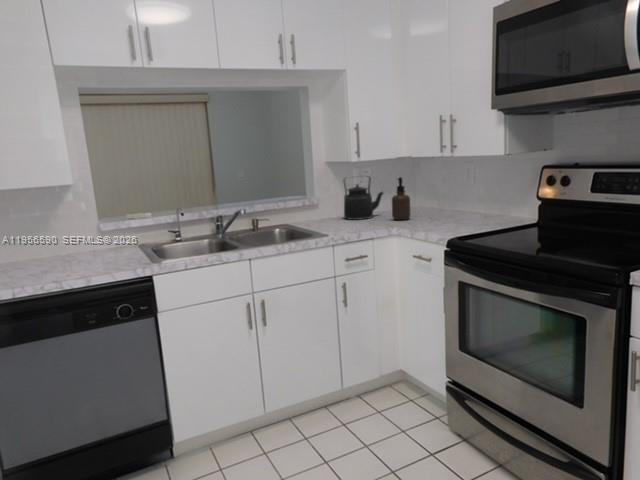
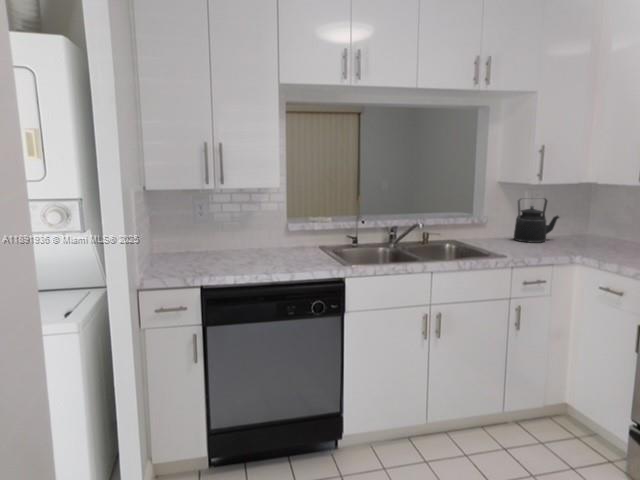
soap dispenser: present [392,177,410,220] -> none [570,203,593,248]

